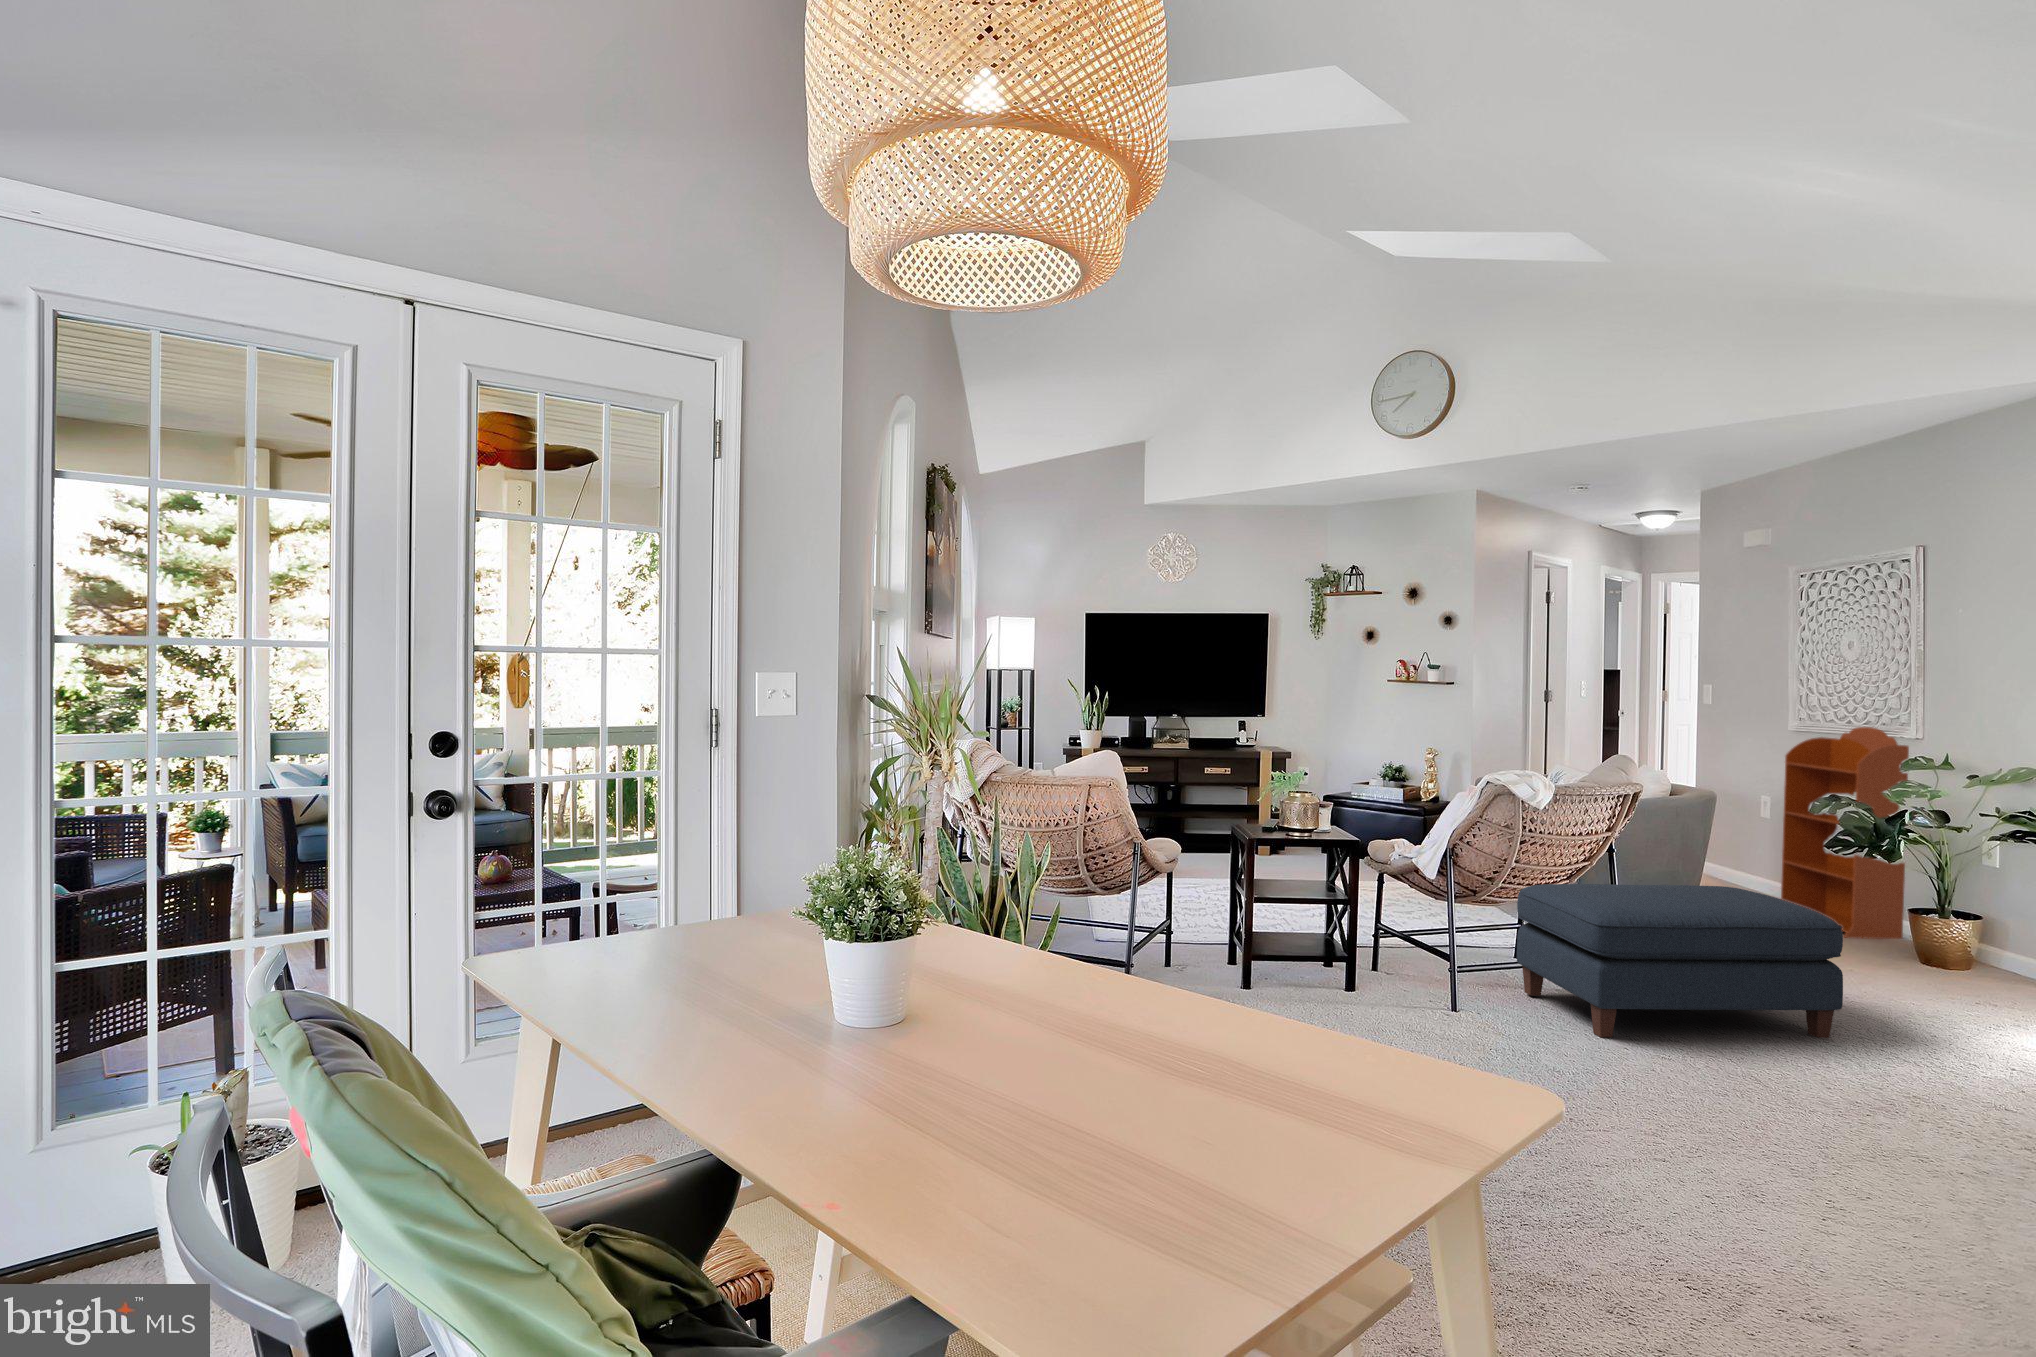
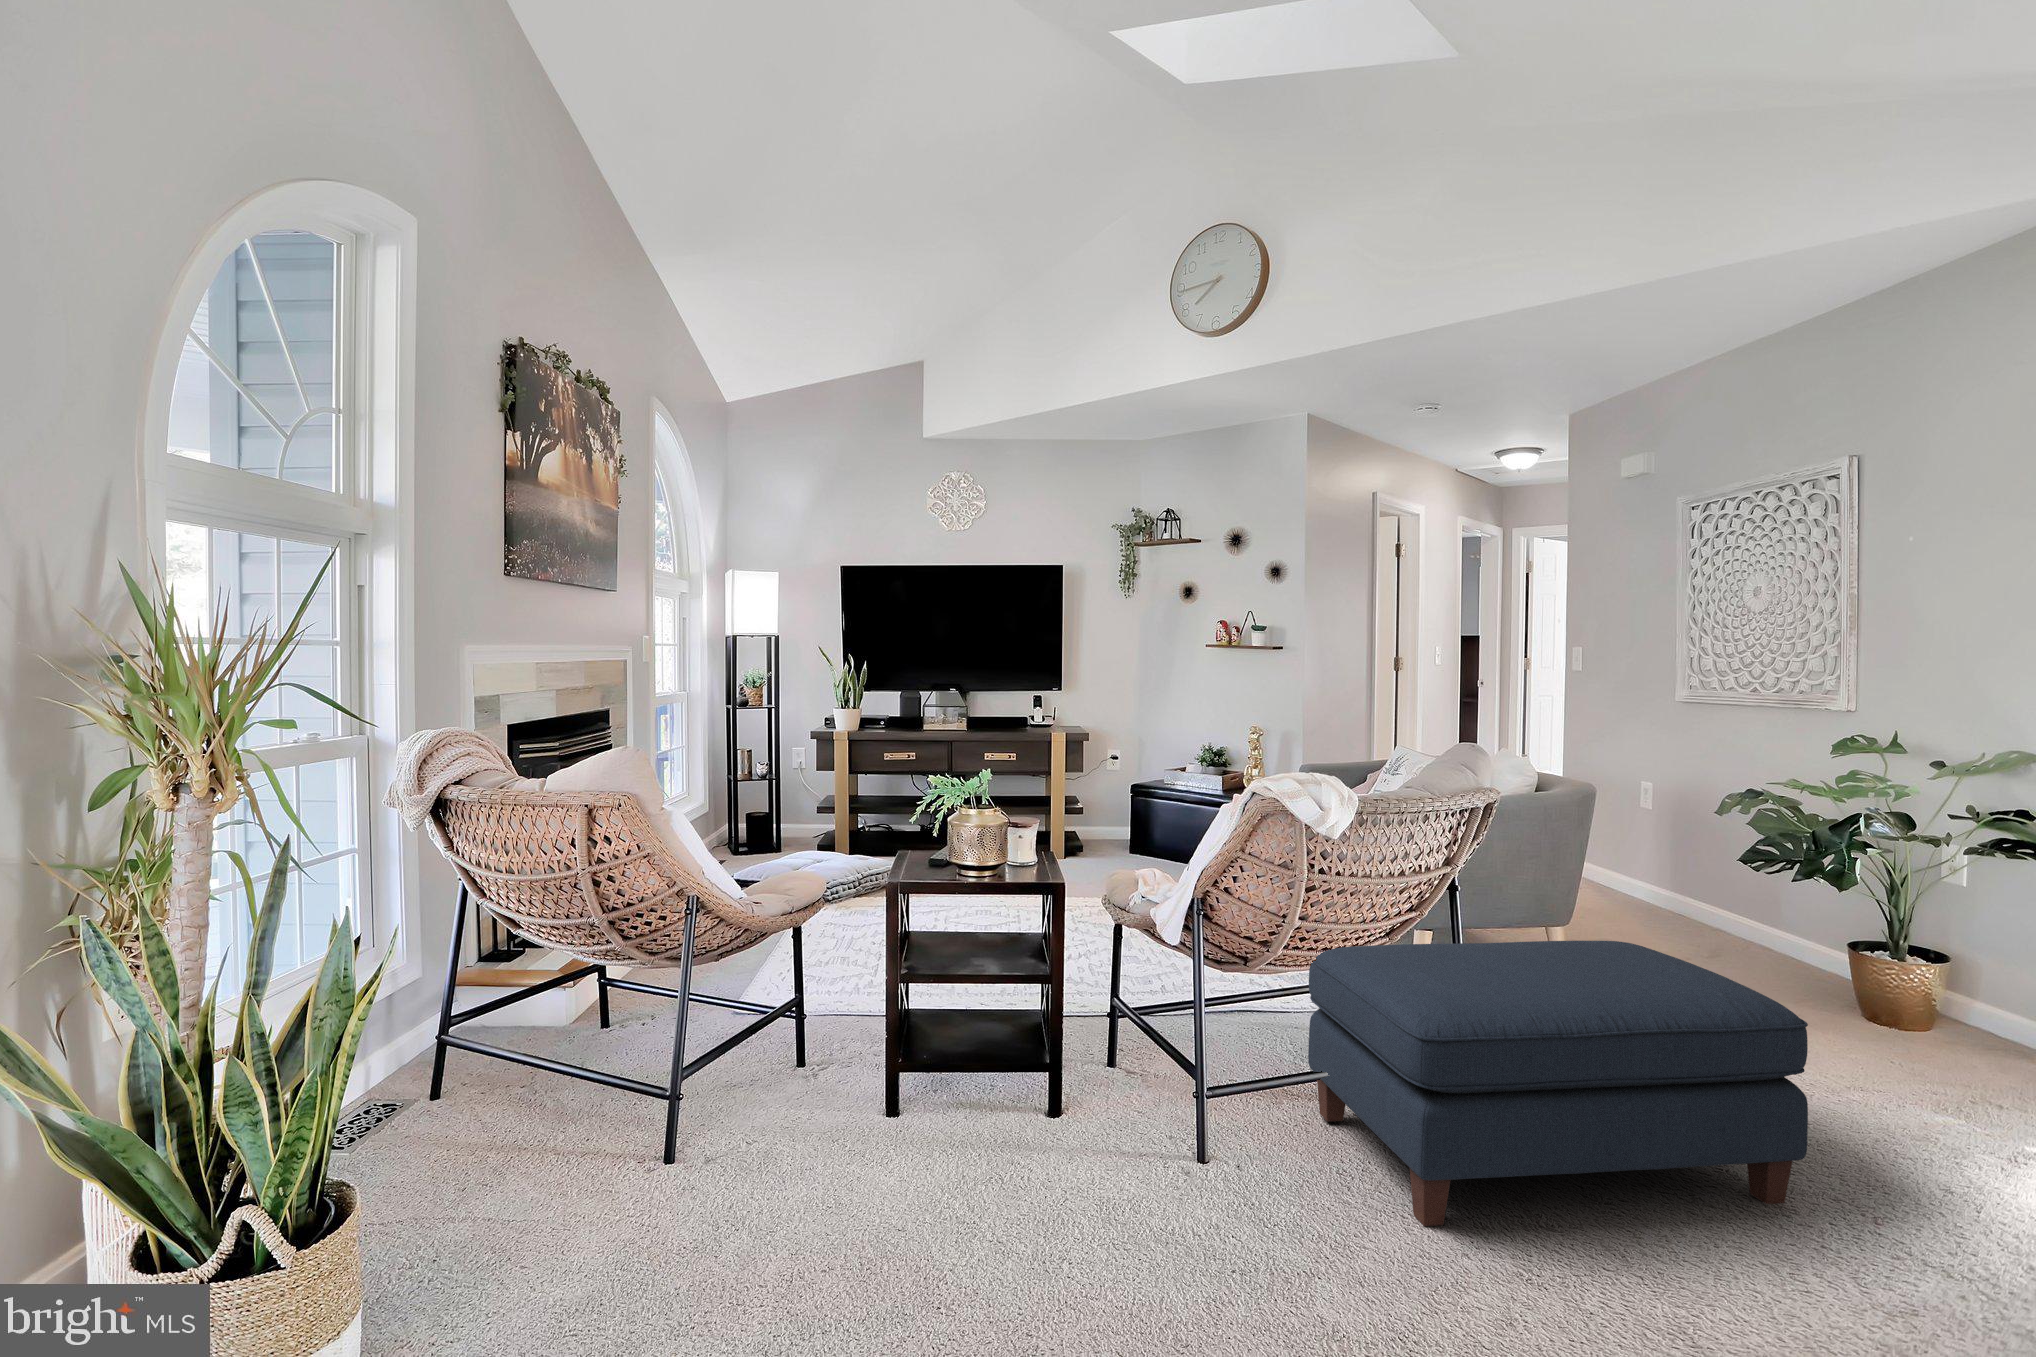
bookcase: present [1781,727,1909,939] -> none [1661,697,1838,978]

